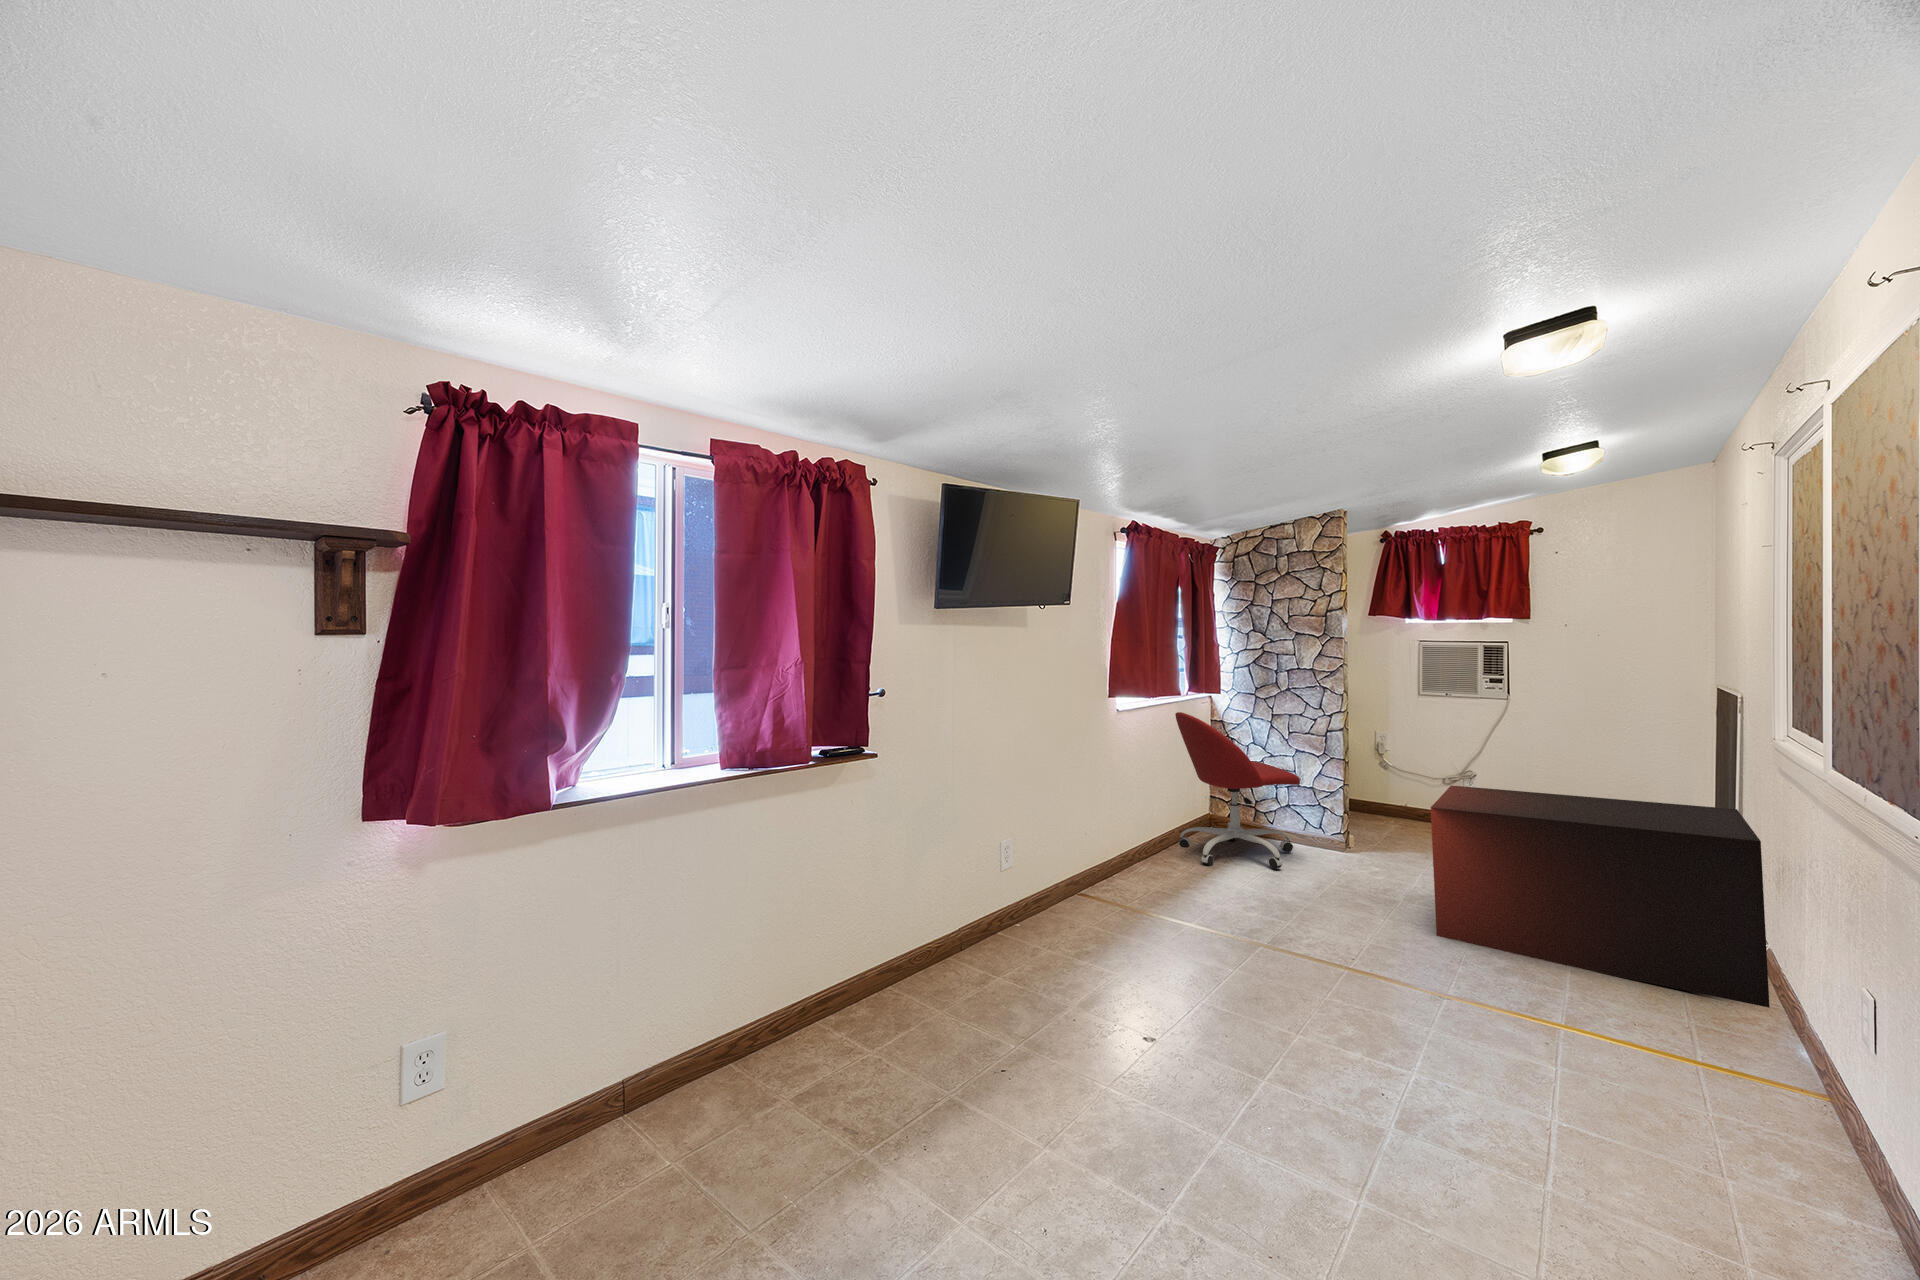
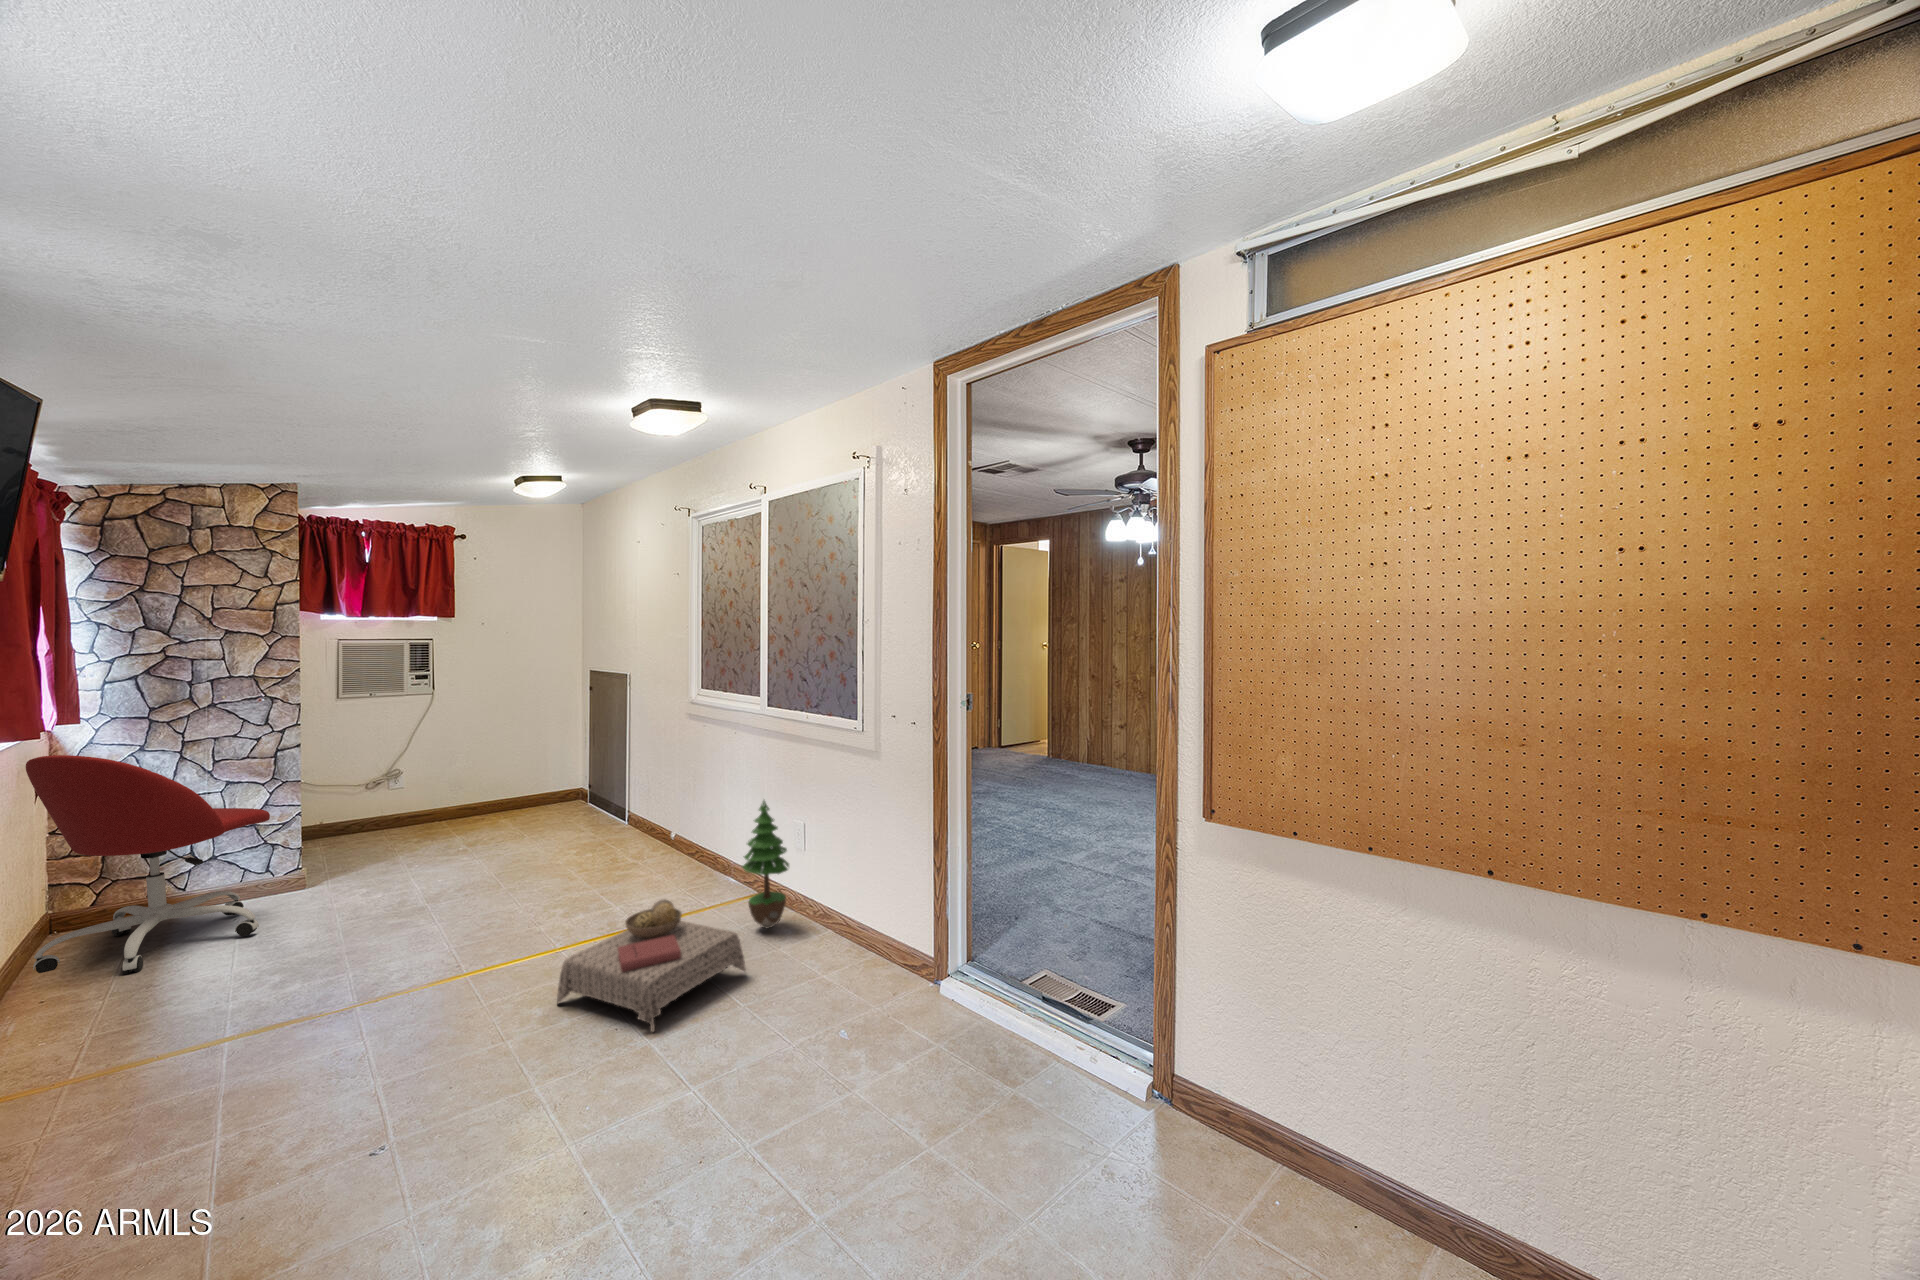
storage cabinet: present [1431,785,1770,1008] -> none [460,751,693,920]
potted tree: none [1717,927,1845,1165] -> present [742,801,789,929]
ottoman: none [1370,998,1631,1184] -> present [557,899,746,1033]

